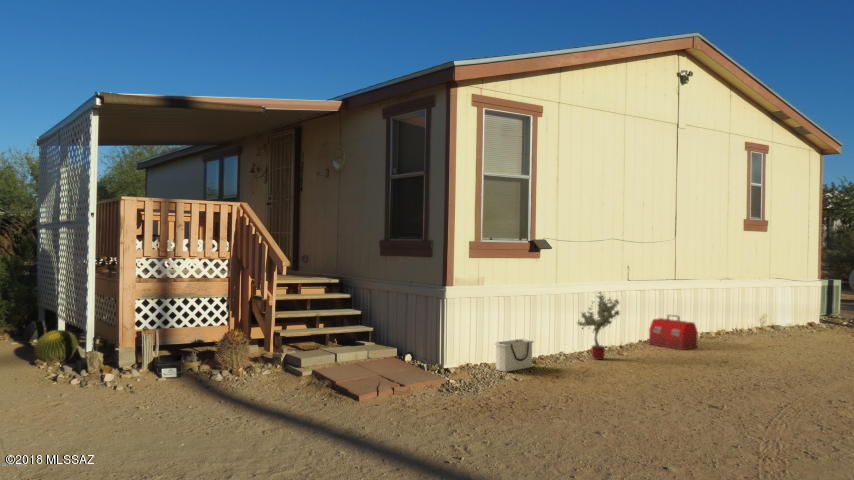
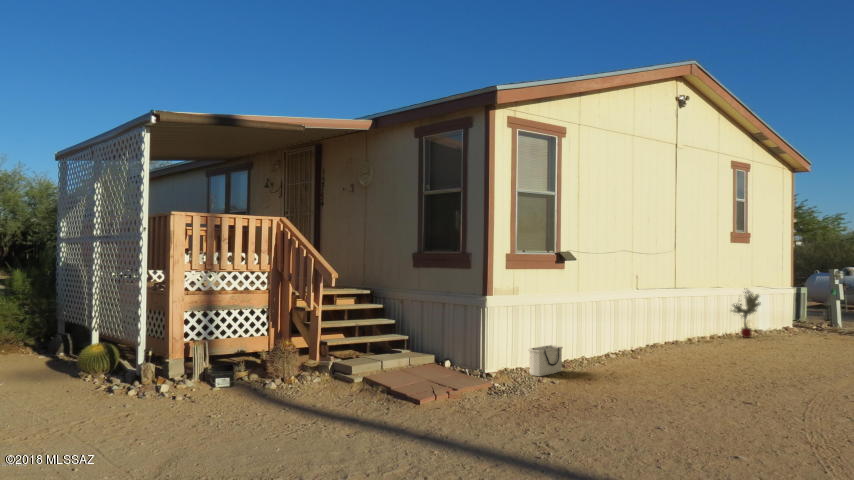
potted tree: present [578,292,619,360] -> present [732,290,761,338]
toolbox: present [649,315,698,350] -> none [655,321,701,354]

